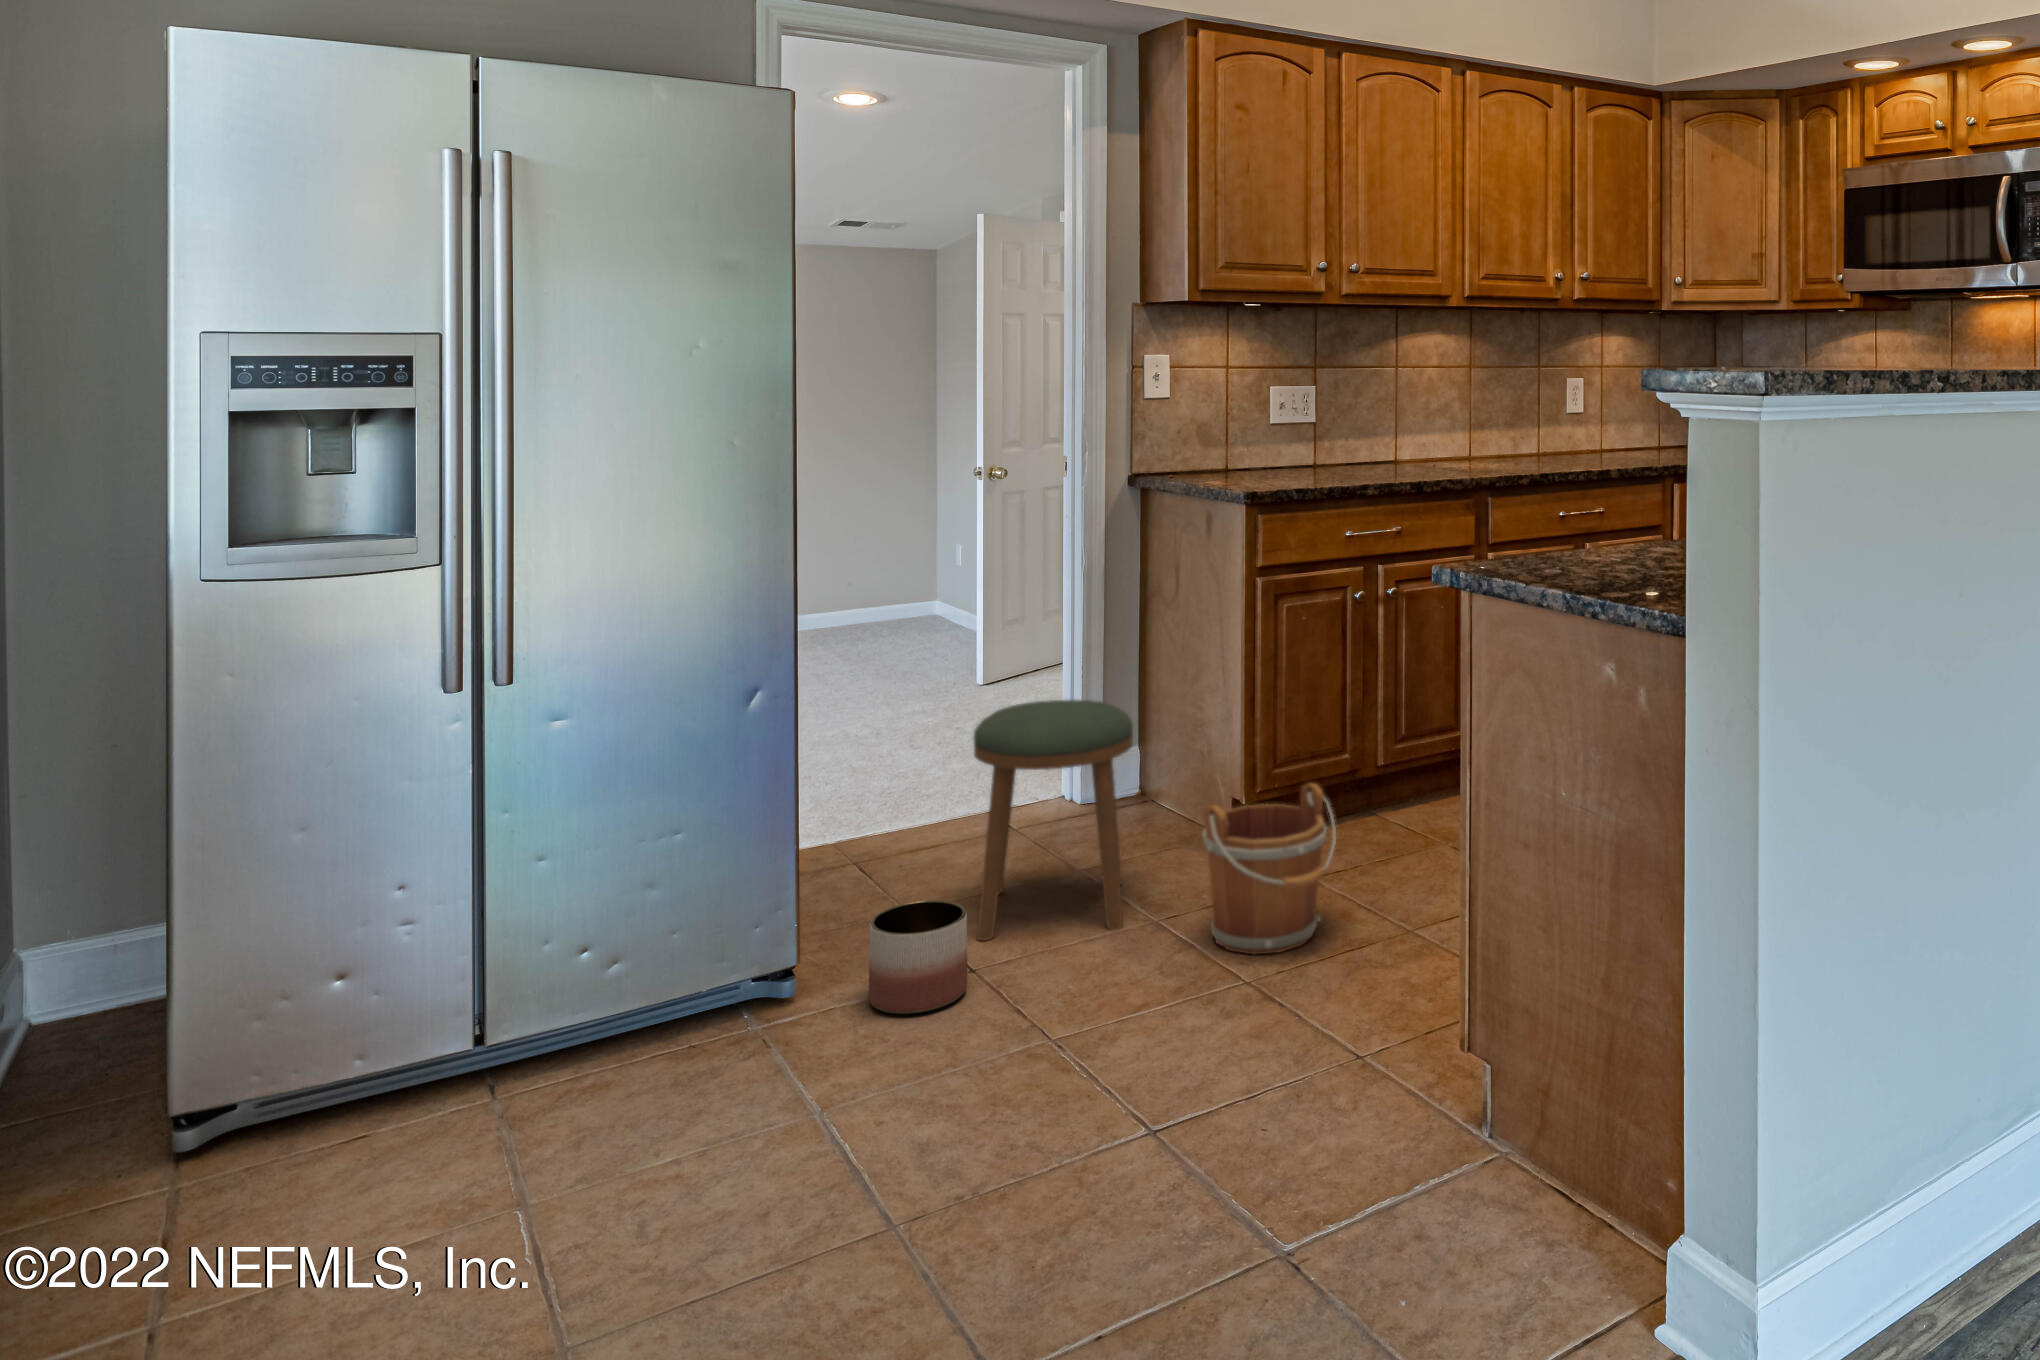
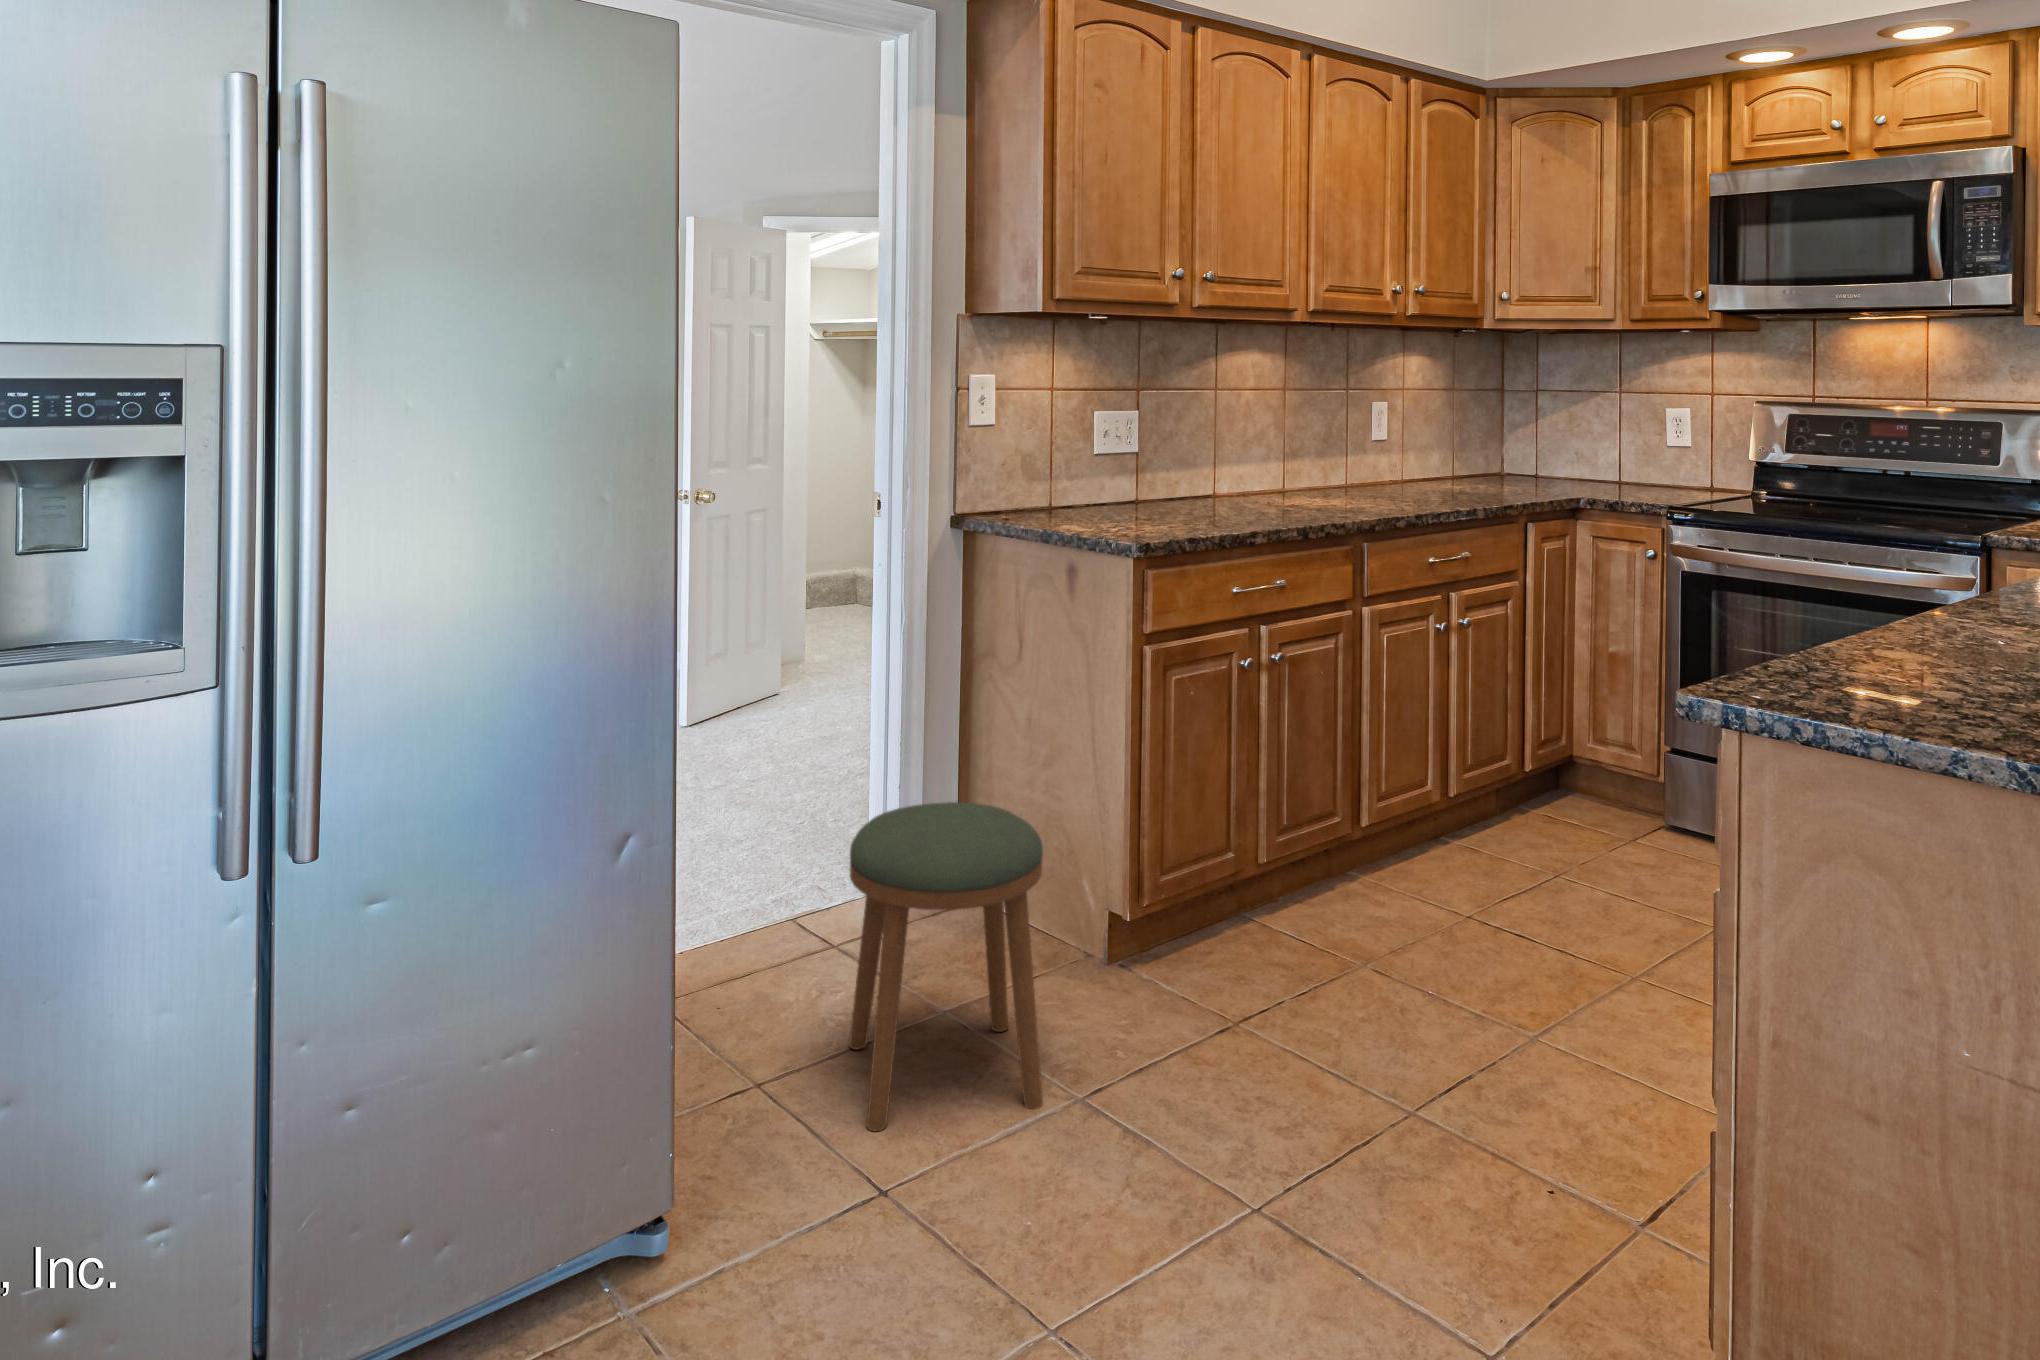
bucket: present [1203,783,1336,955] -> none [1155,916,1324,1152]
planter: present [869,900,967,1014] -> none [769,1101,895,1278]

